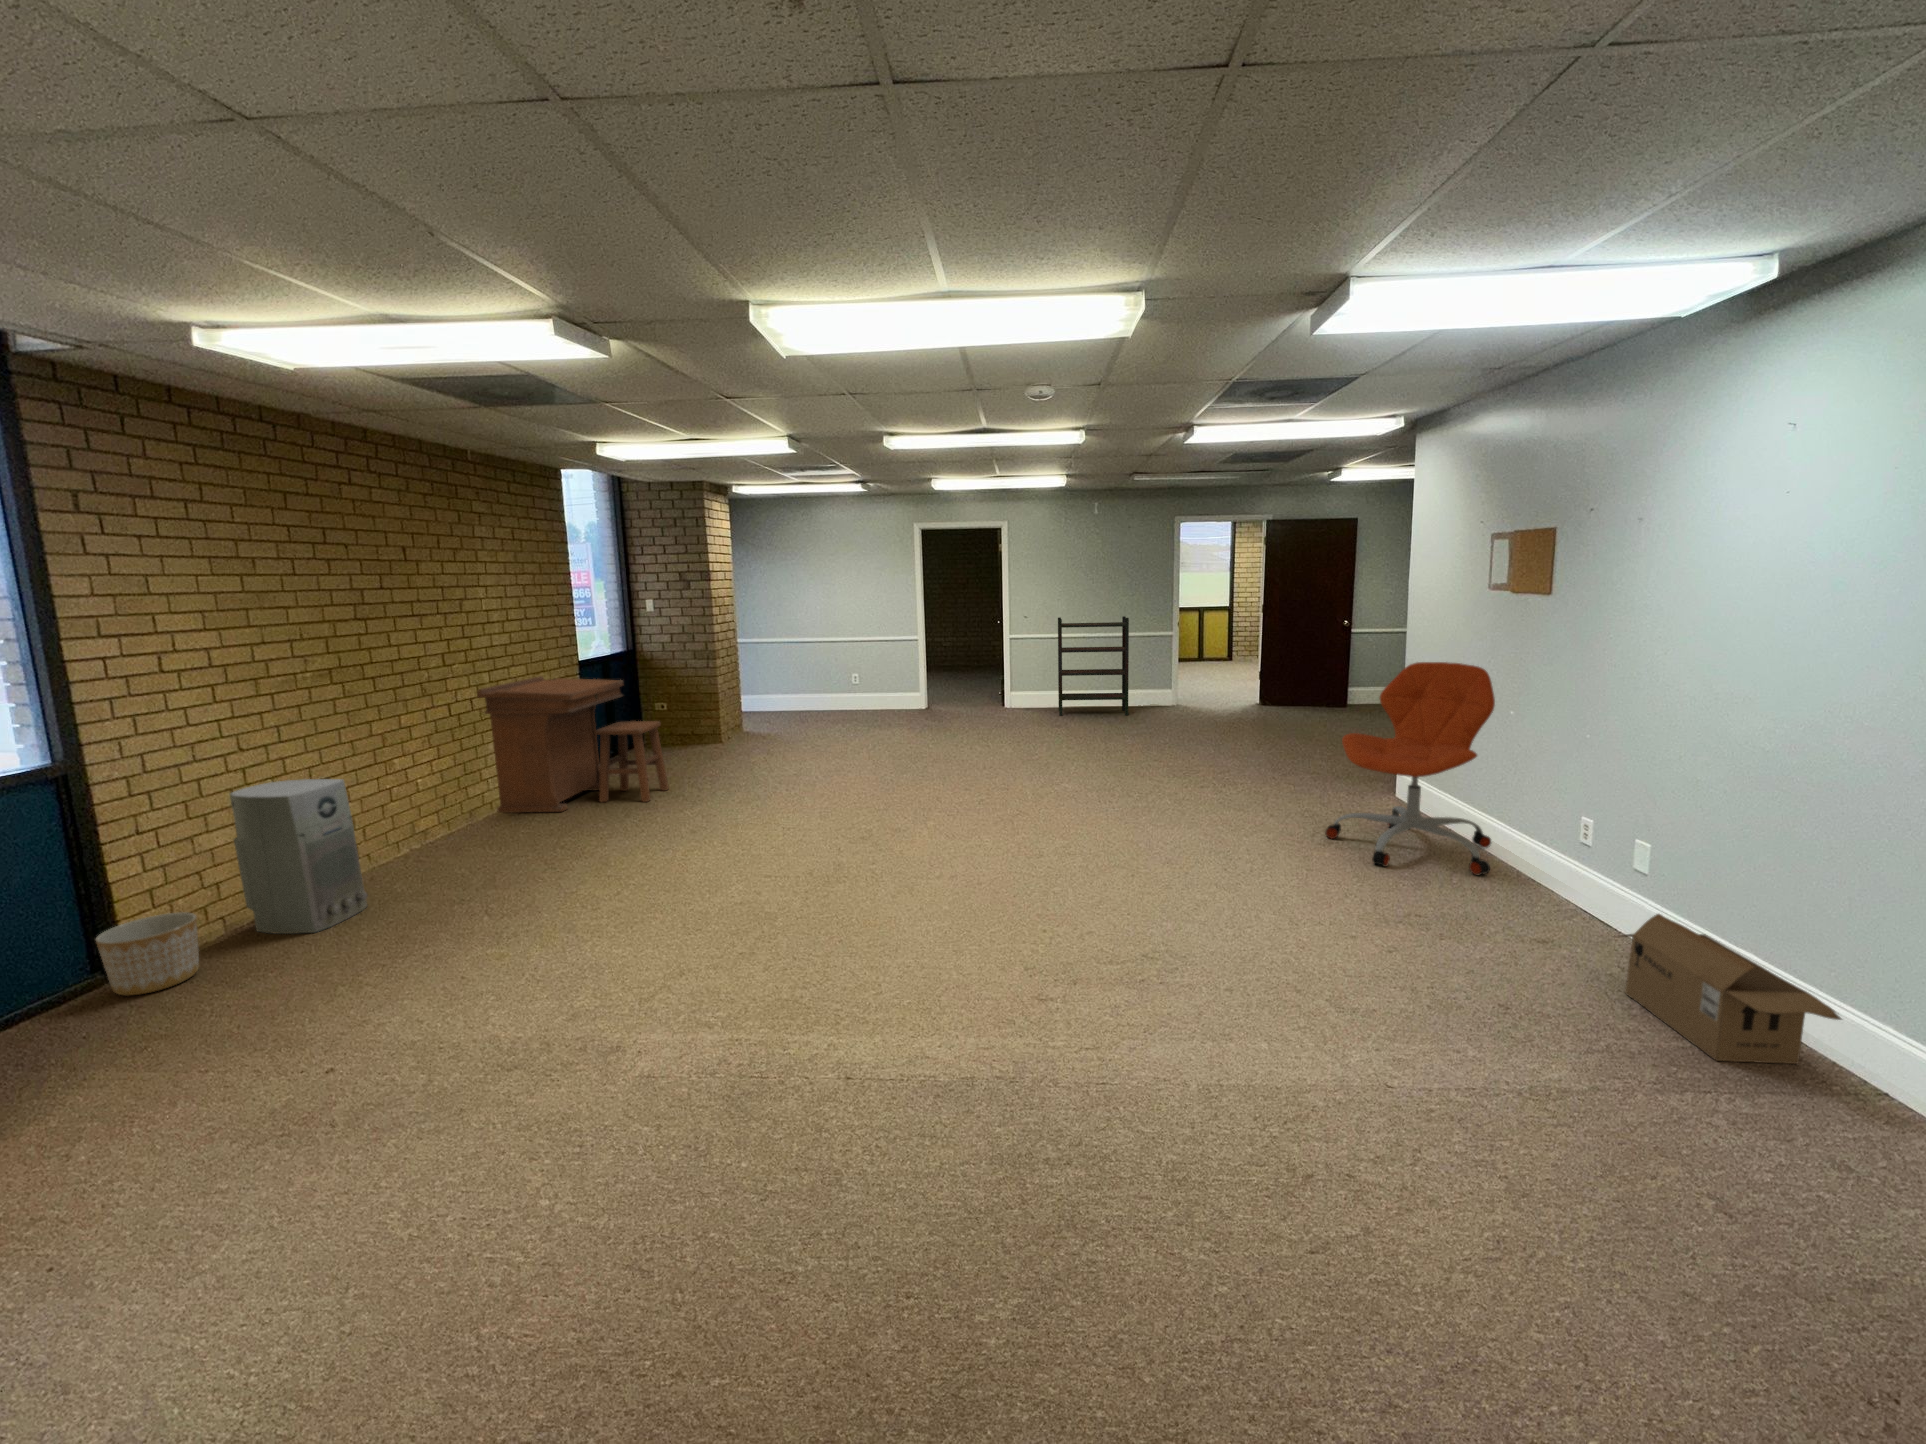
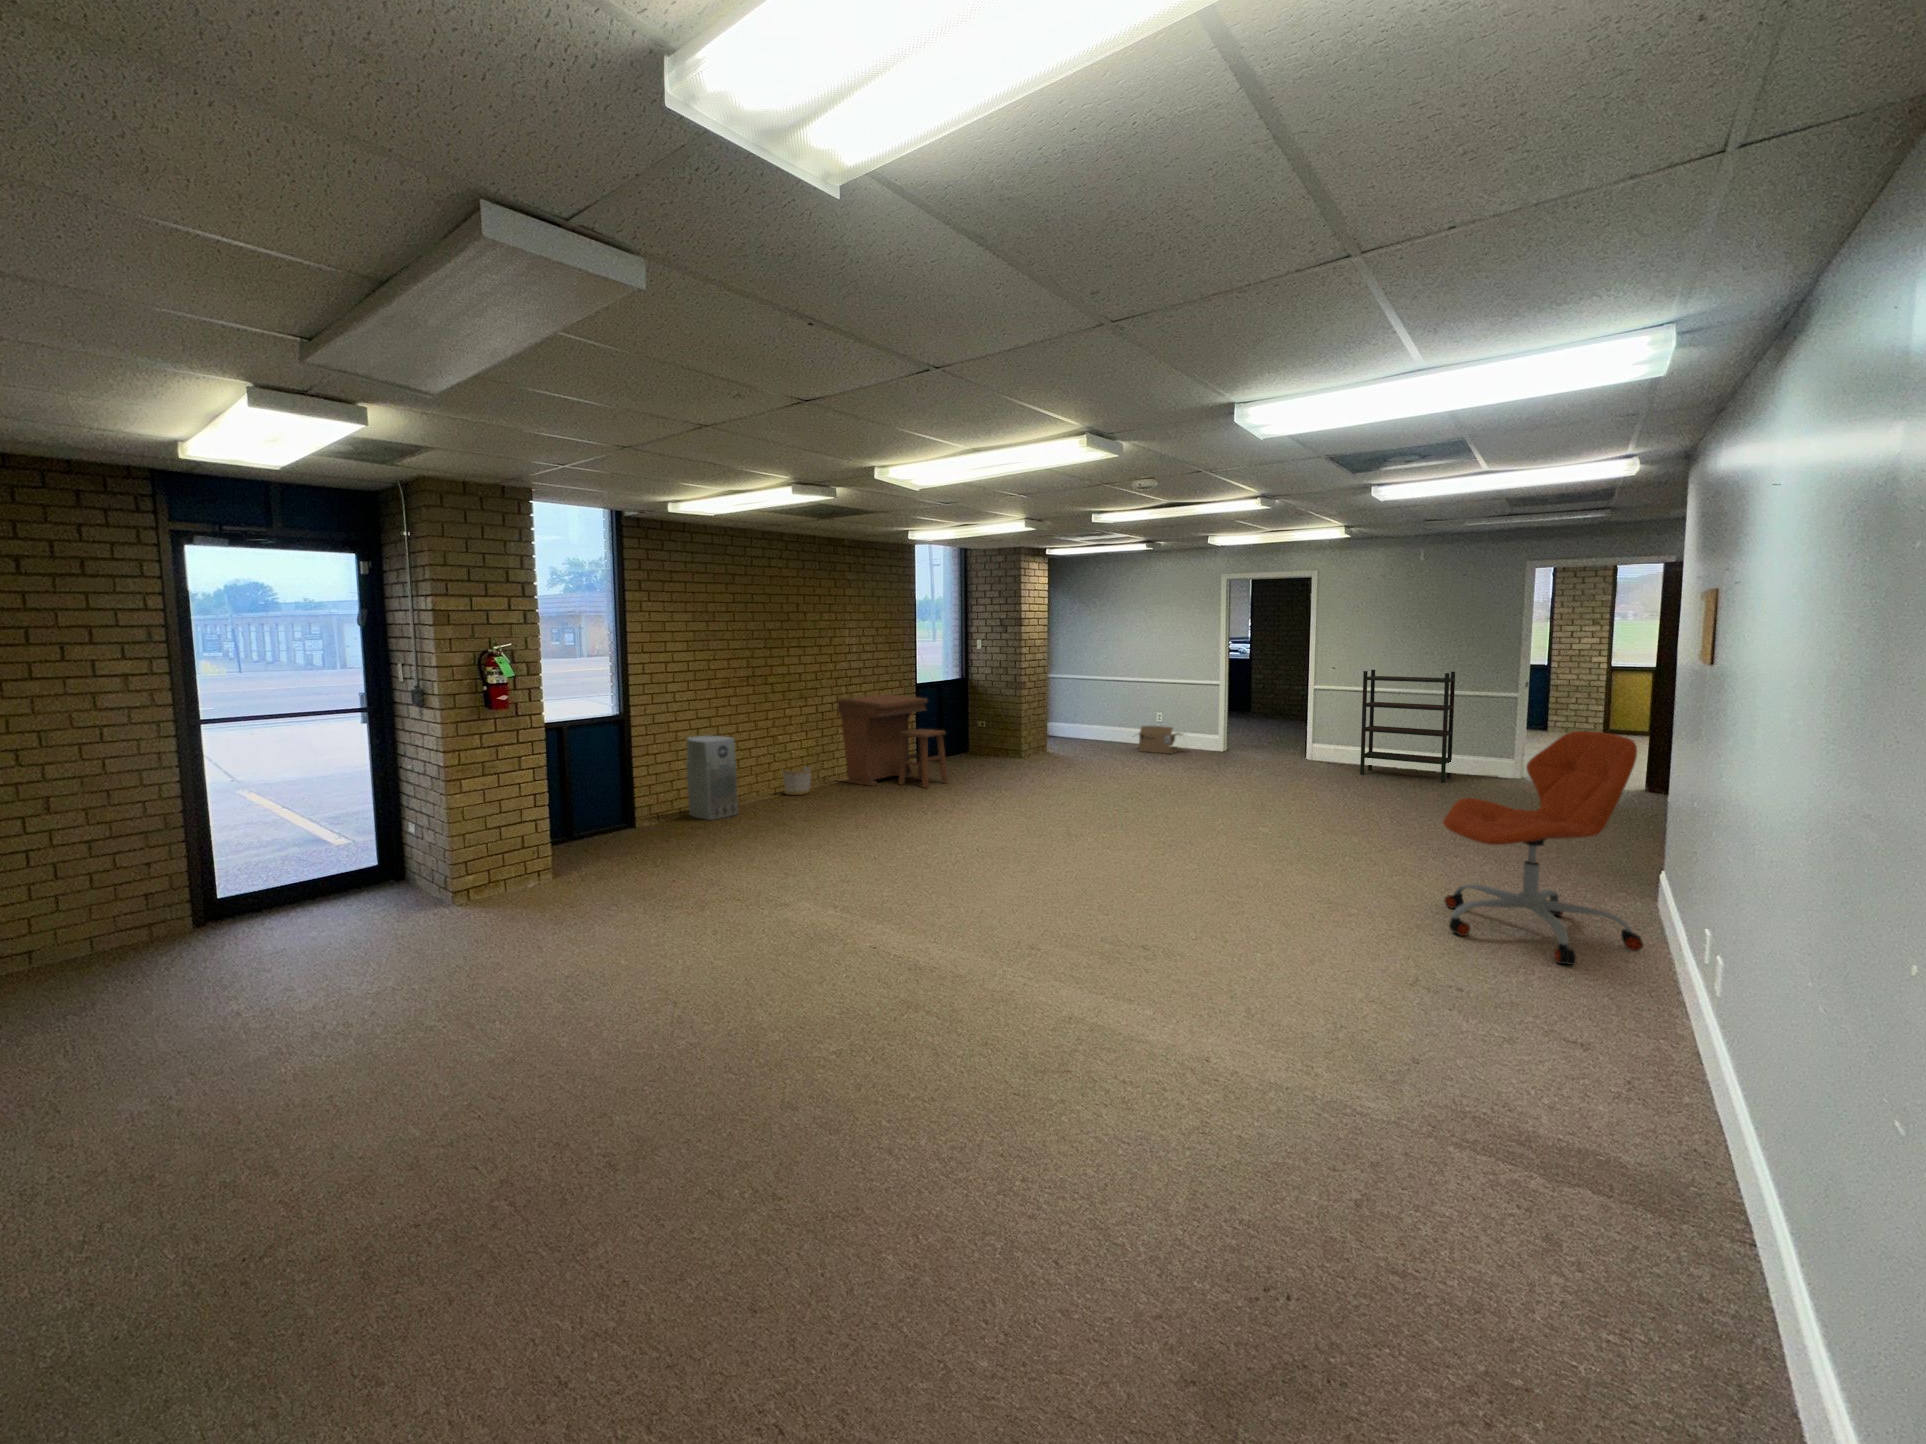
planter: present [96,912,199,996] -> present [783,767,811,795]
cardboard box: present [1620,914,1841,1064] -> present [1139,726,1182,754]

